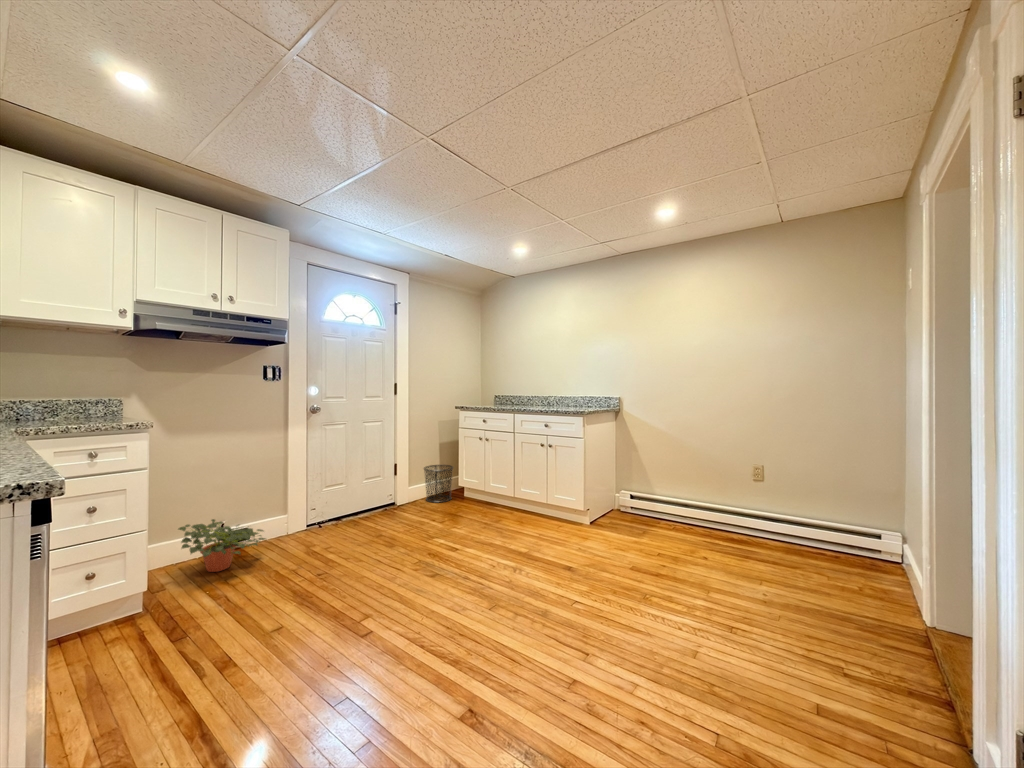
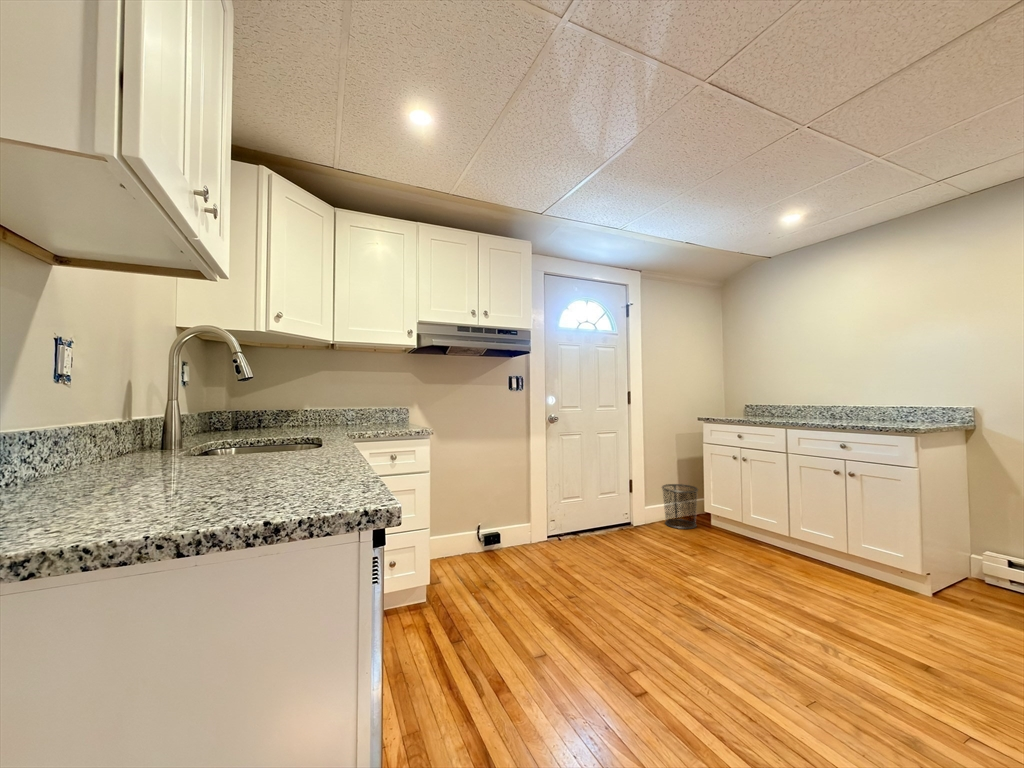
potted plant: present [178,519,265,572] -> none [445,521,516,573]

